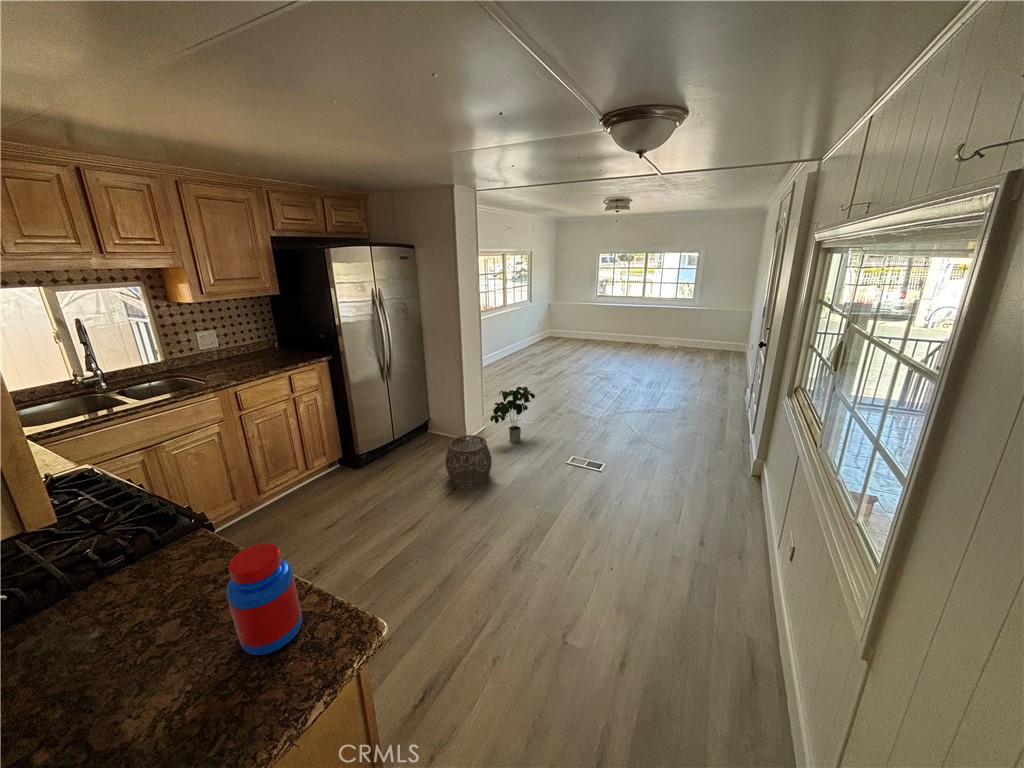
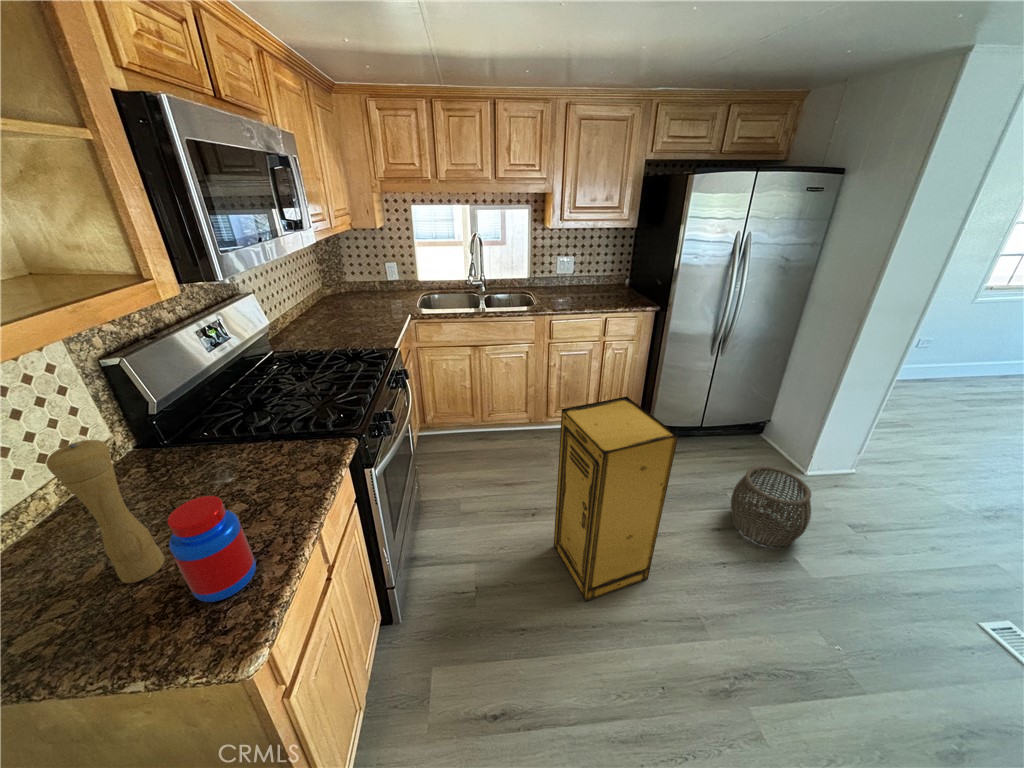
potted plant: present [490,387,535,442] -> none [854,435,985,526]
storage cabinet: none [336,417,438,588] -> present [554,396,678,601]
pepper mill: none [61,546,182,728] -> present [46,440,164,583]

